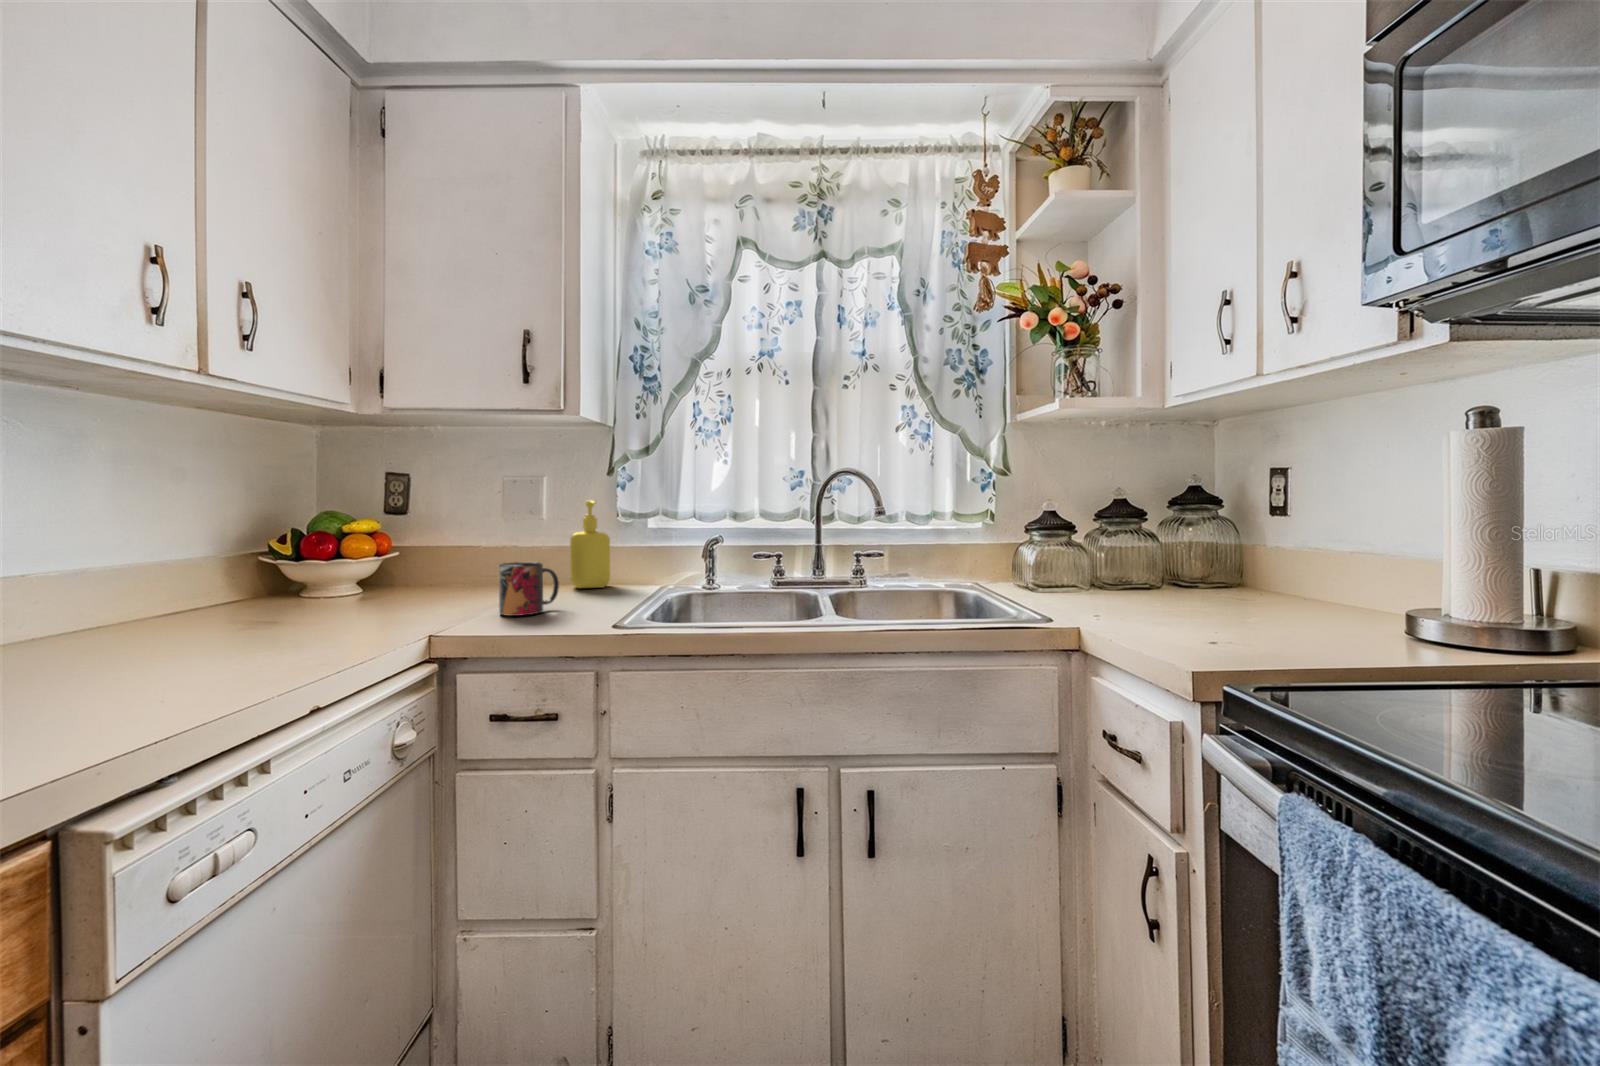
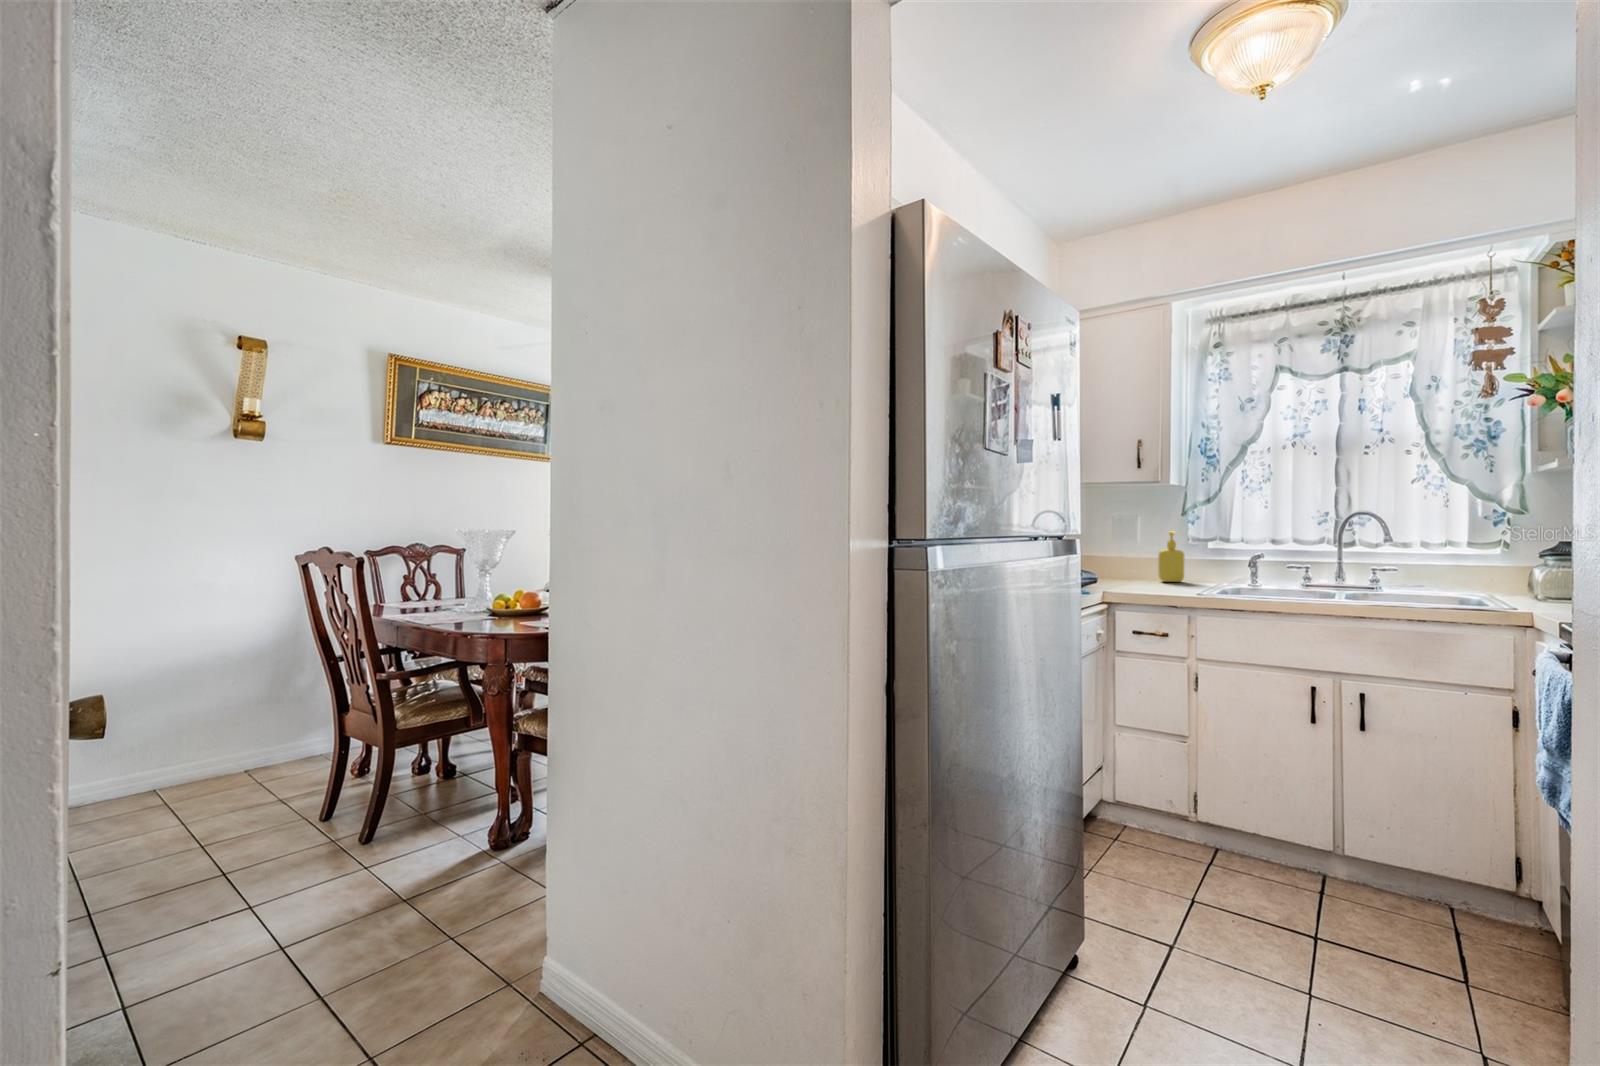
mug: present [499,562,559,616] -> none [1130,563,1161,589]

